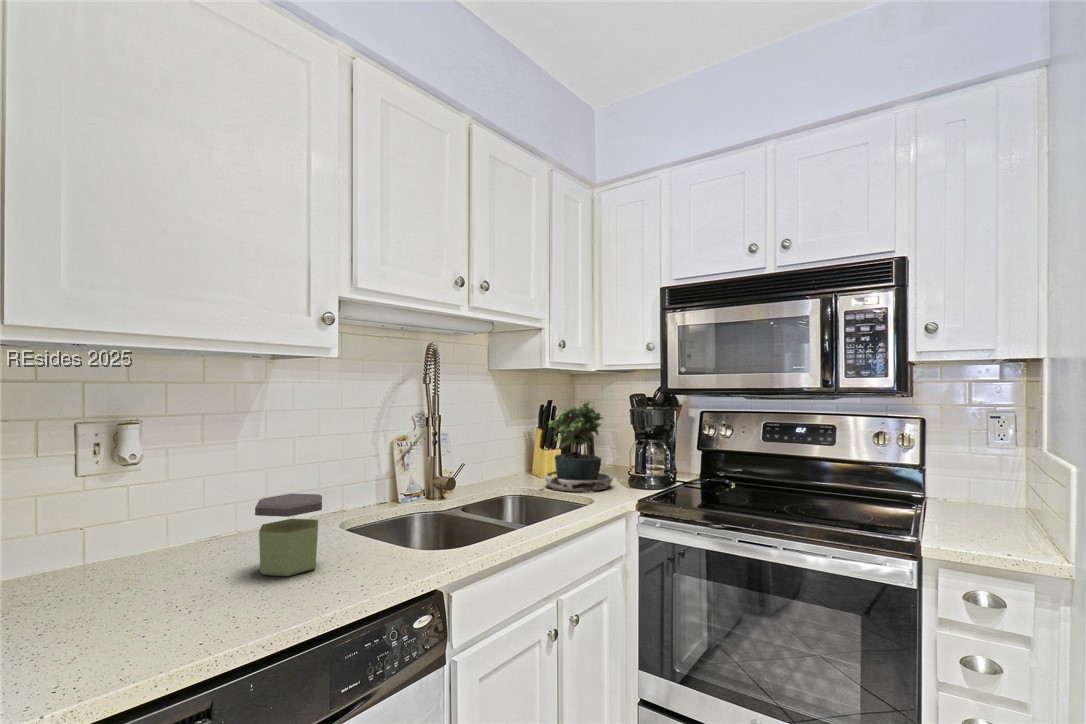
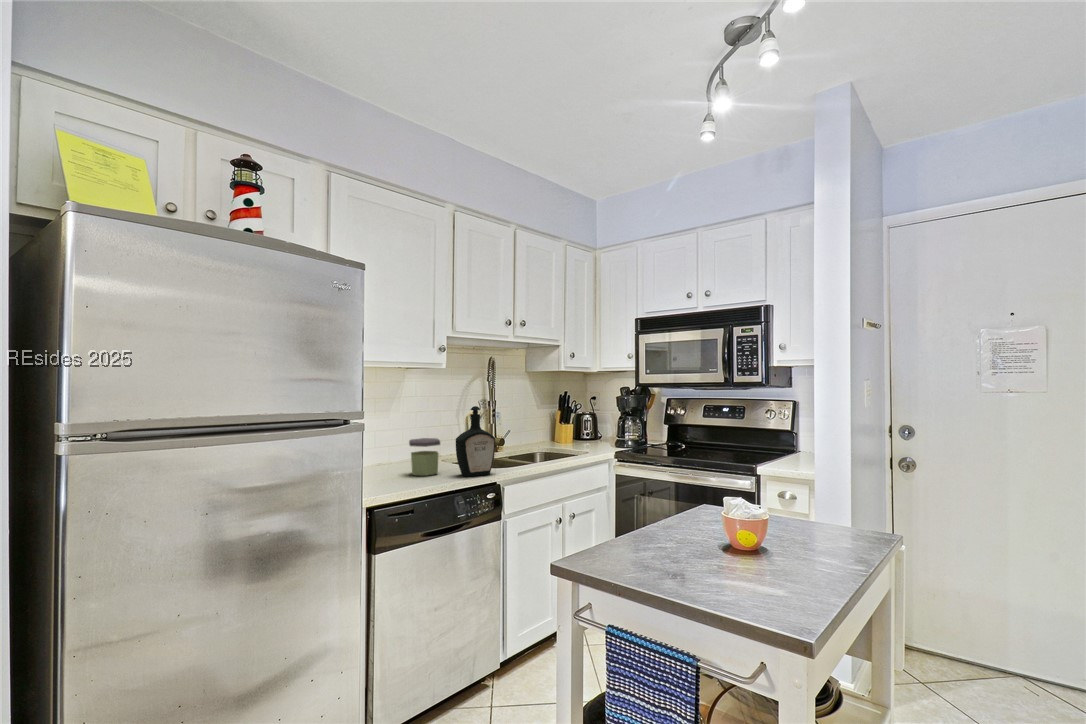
potted plant: present [540,402,613,492] -> none [552,392,605,450]
bottle: none [353,431,434,578] -> present [456,406,495,477]

